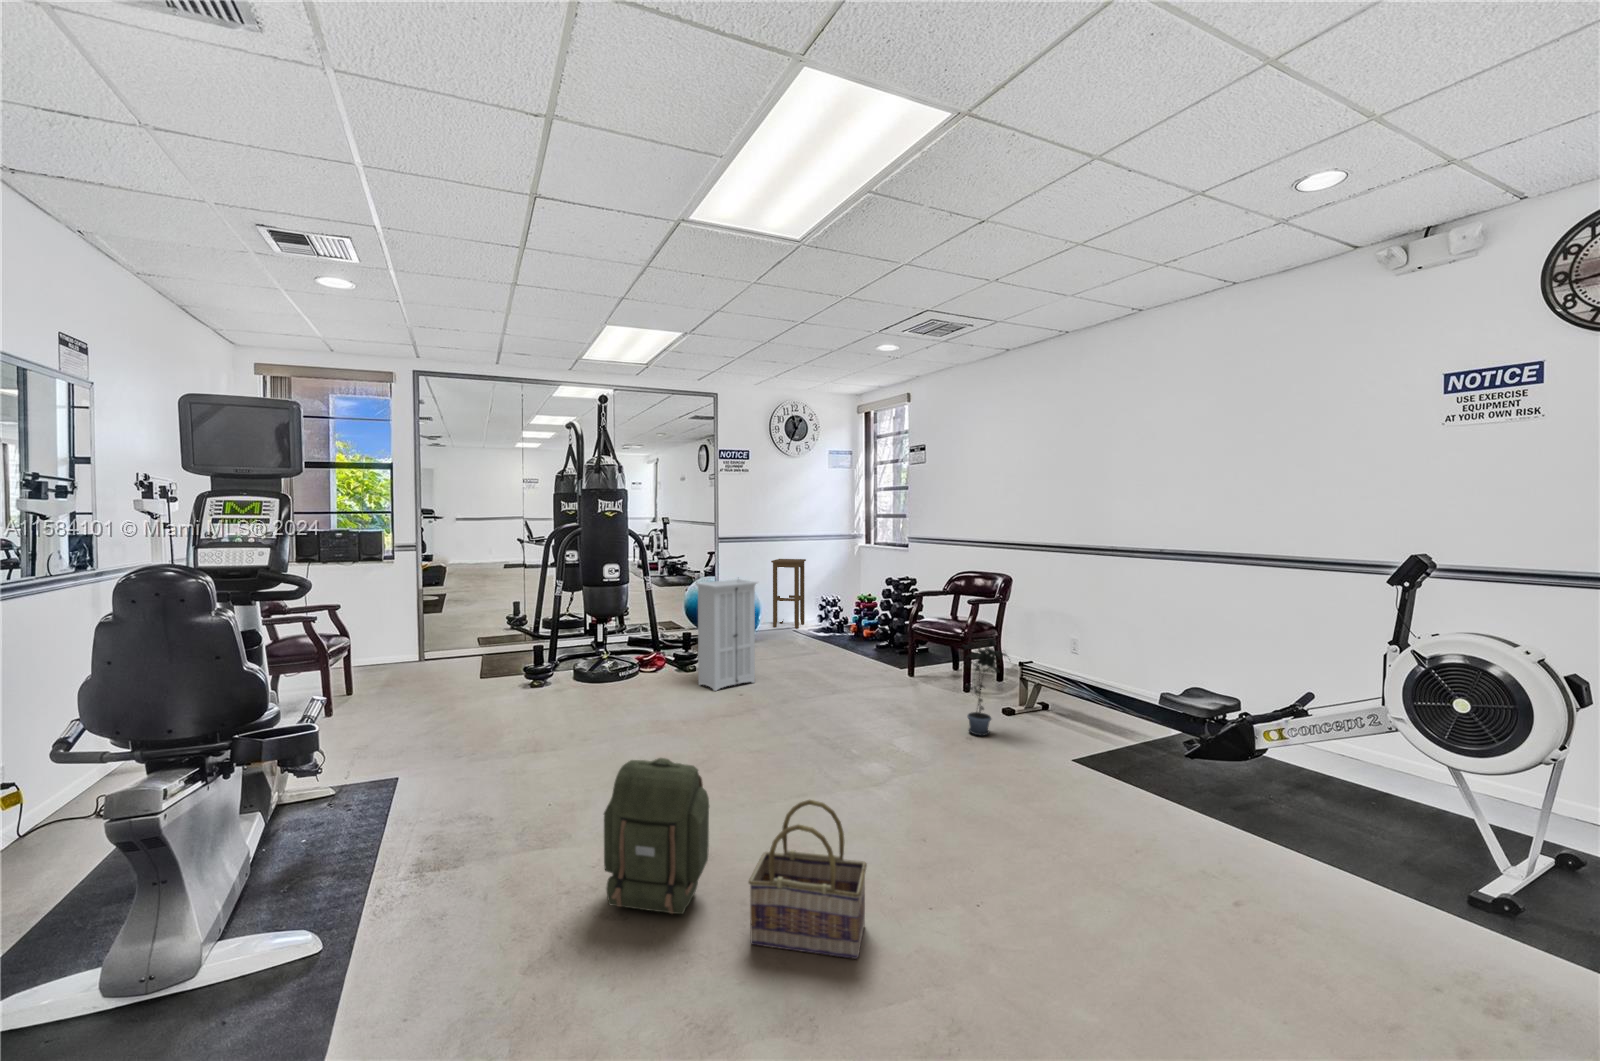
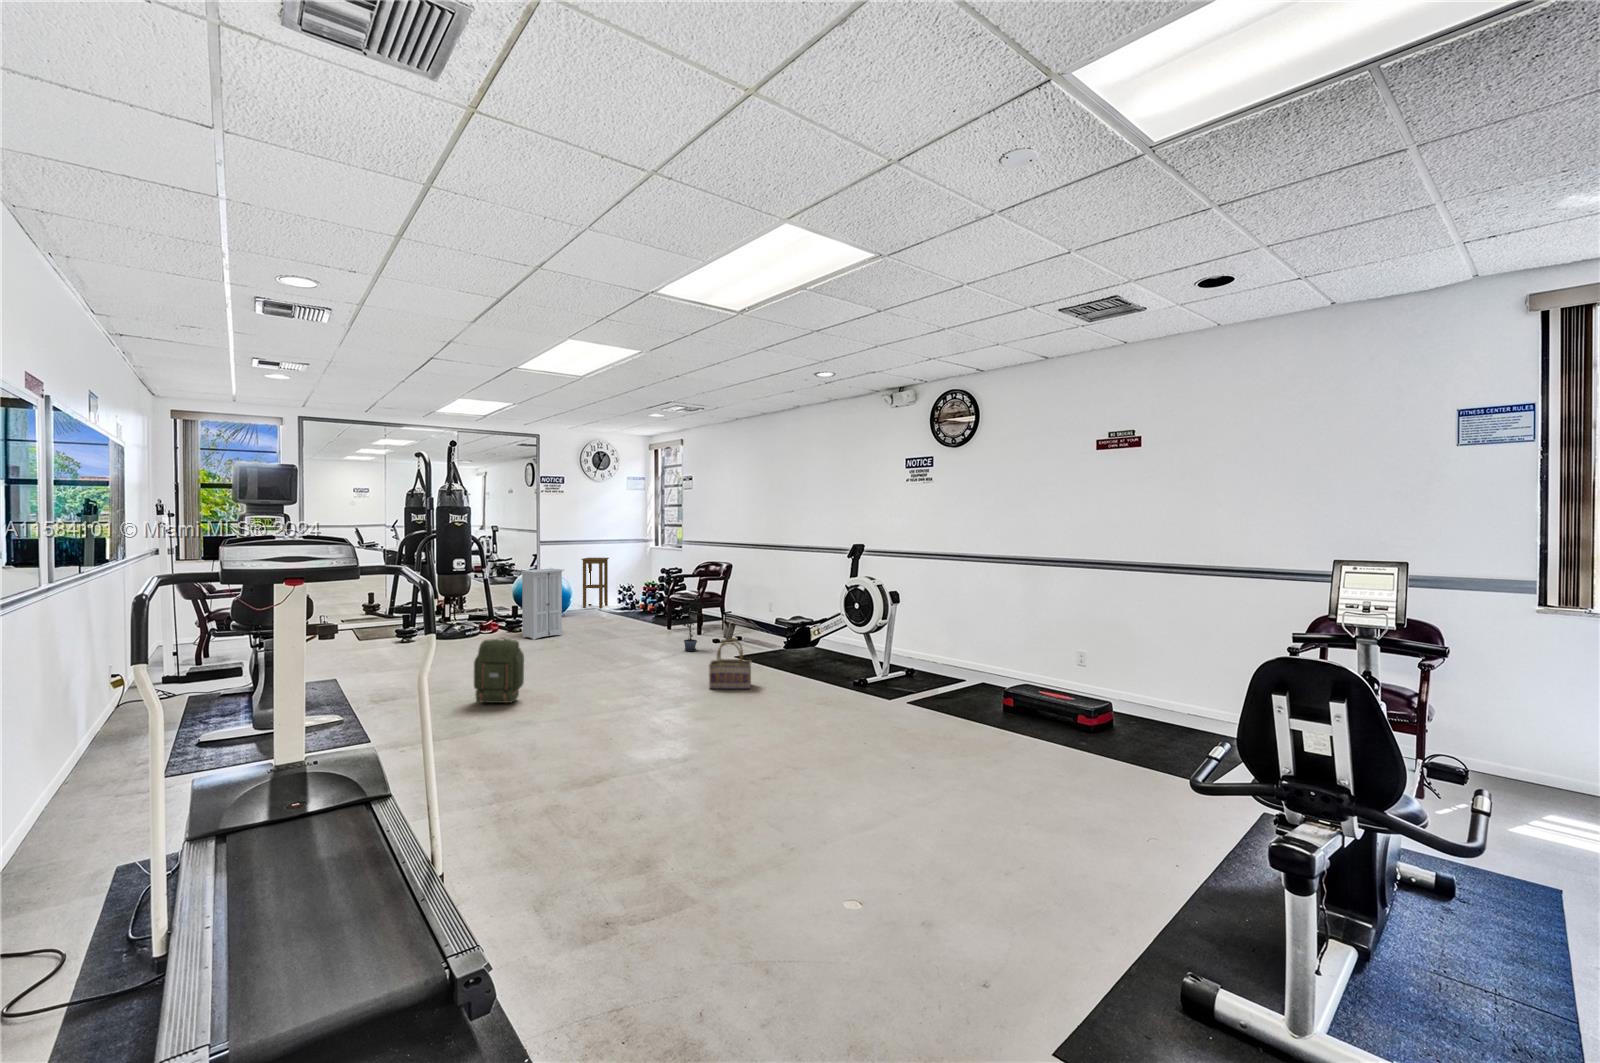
basket: present [749,800,867,959] -> present [709,638,751,689]

